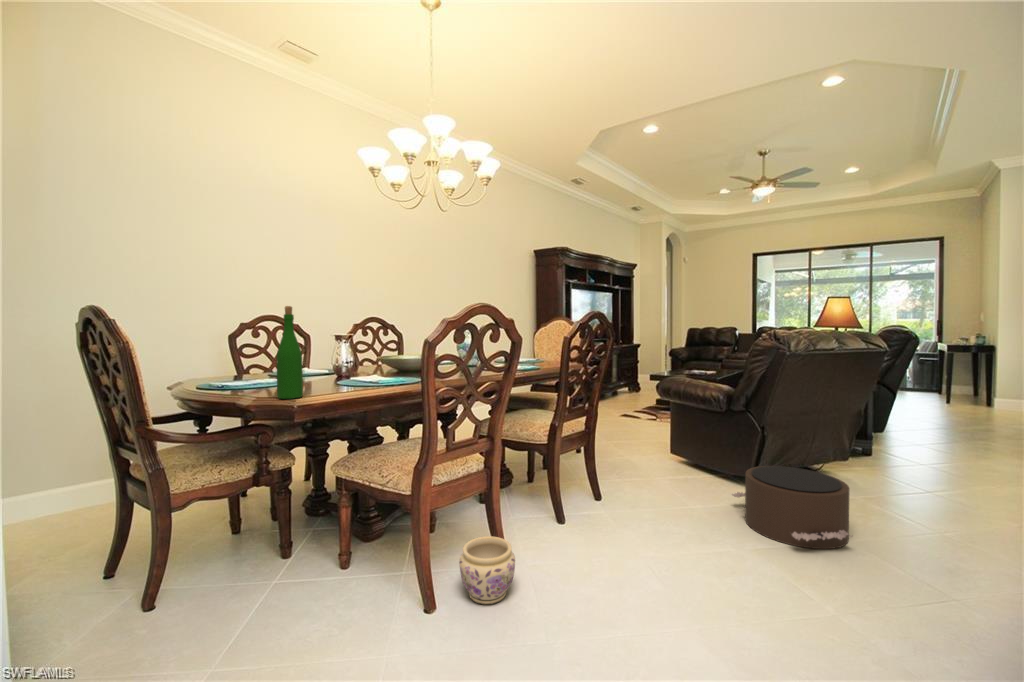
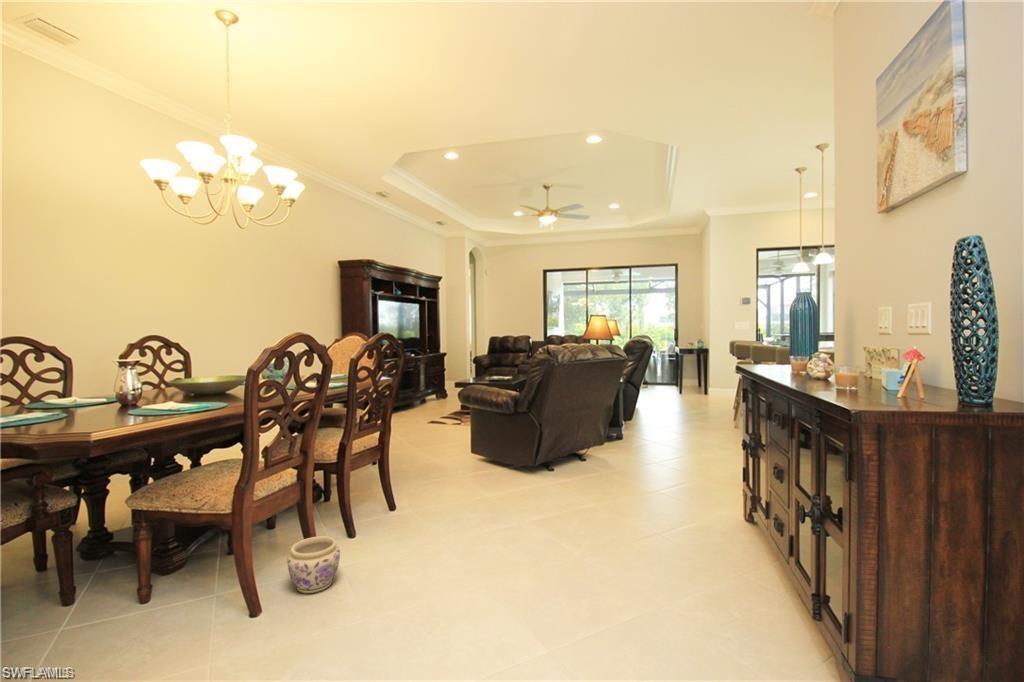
wine bottle: present [276,306,303,399] -> none [90,338,119,430]
pouf: present [732,466,852,549] -> none [517,451,593,508]

